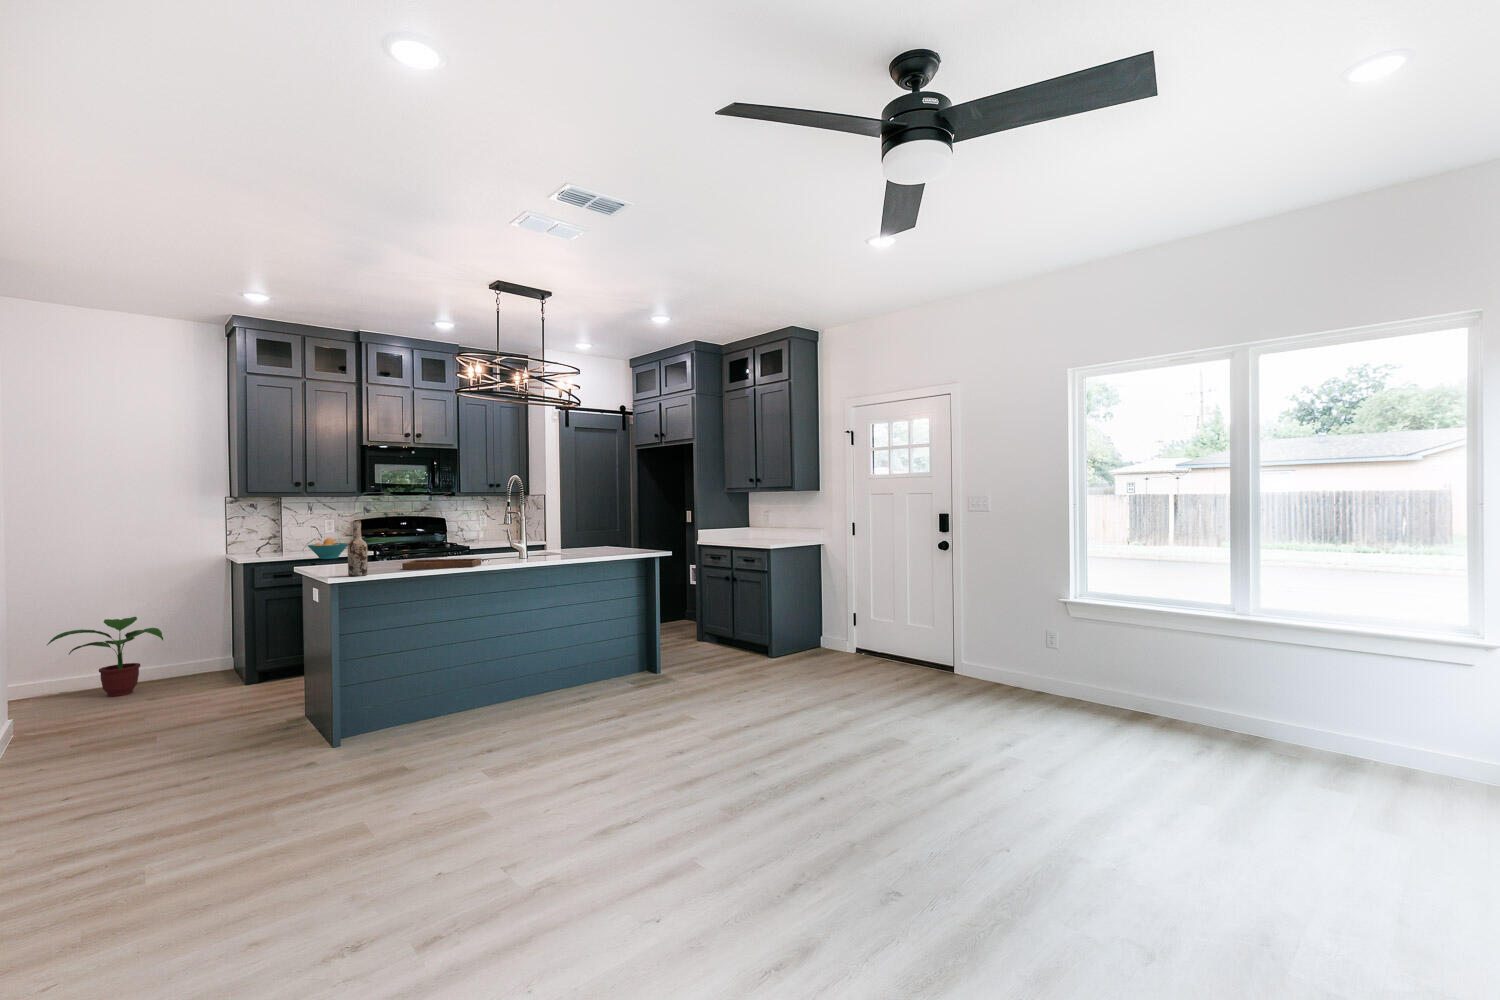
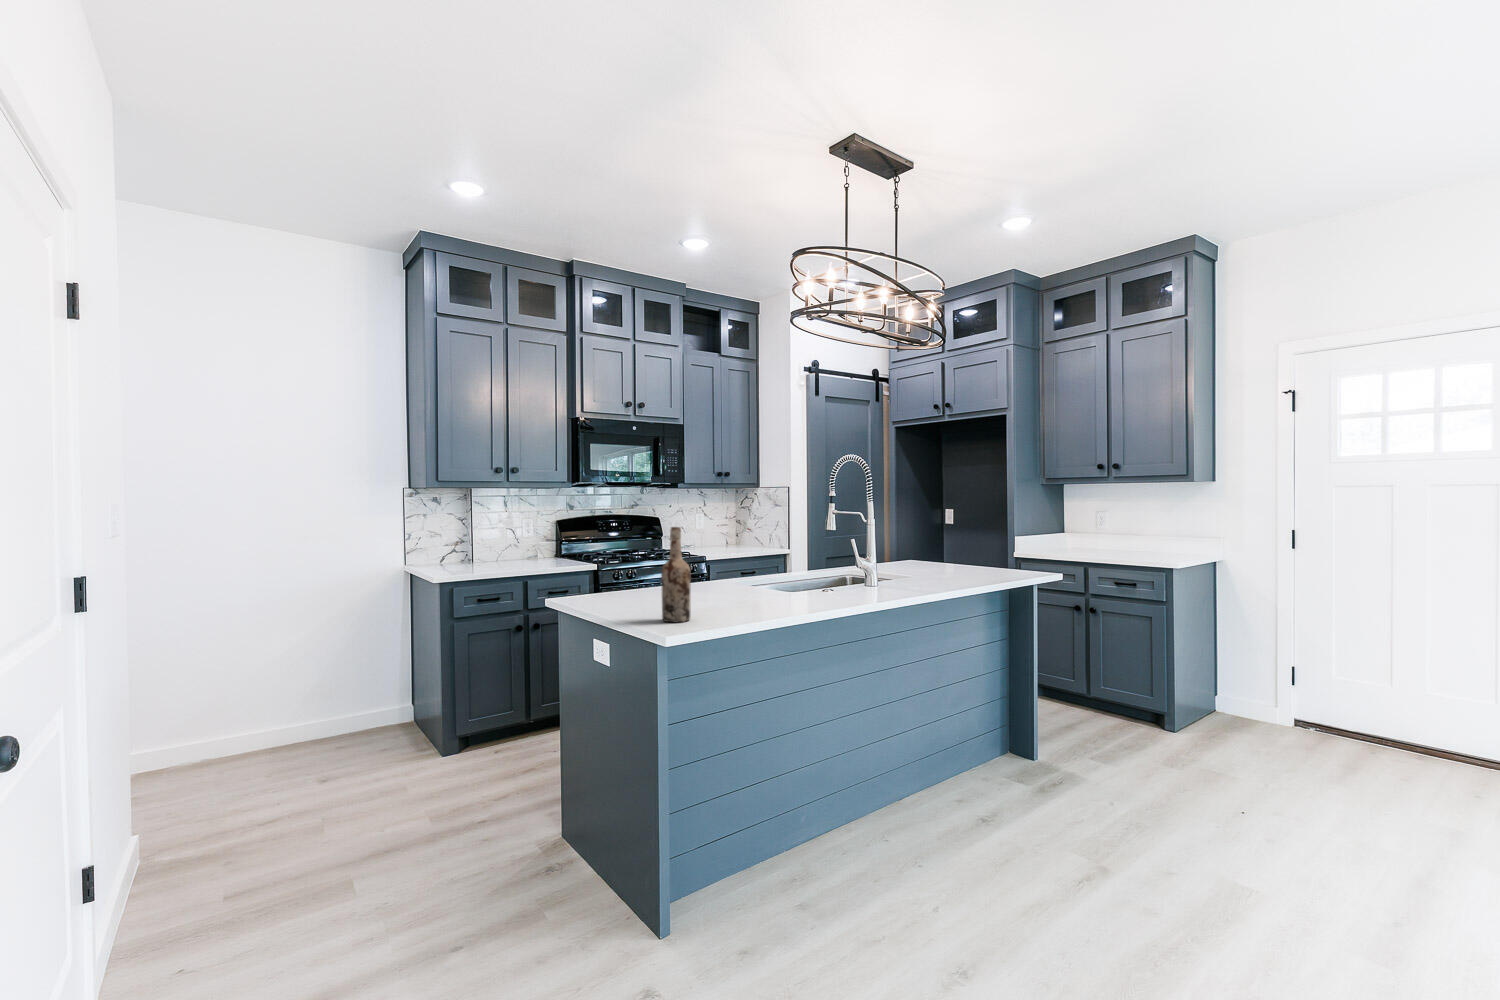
fruit bowl: present [308,538,348,559] -> none [512,545,564,574]
tray: present [402,544,481,570] -> none [718,564,827,606]
potted plant: present [47,617,163,696] -> none [192,651,338,766]

